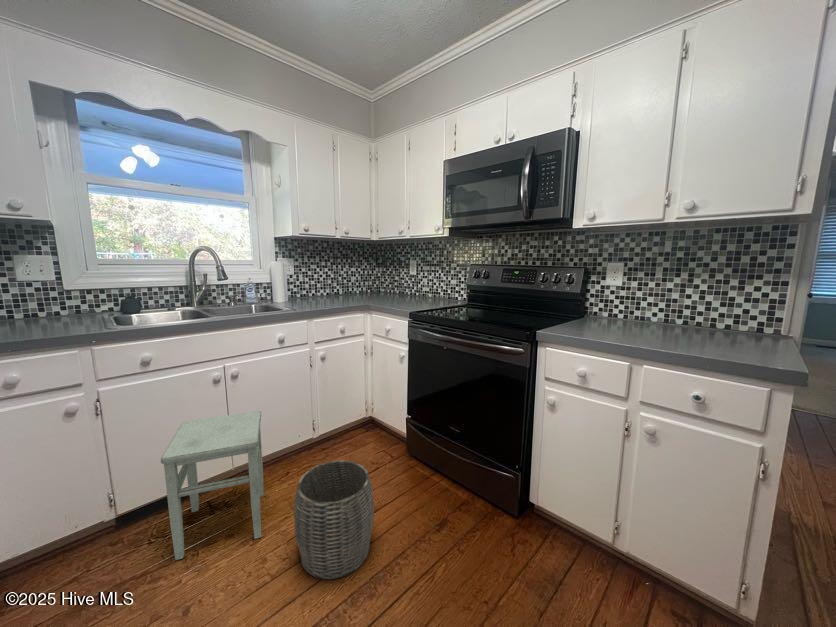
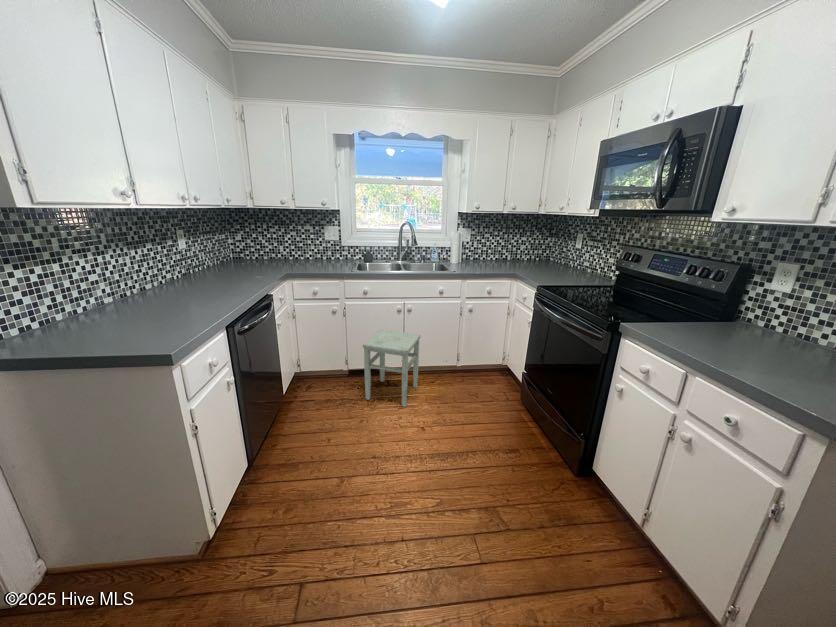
woven basket: present [294,460,374,579] -> none [416,377,466,445]

